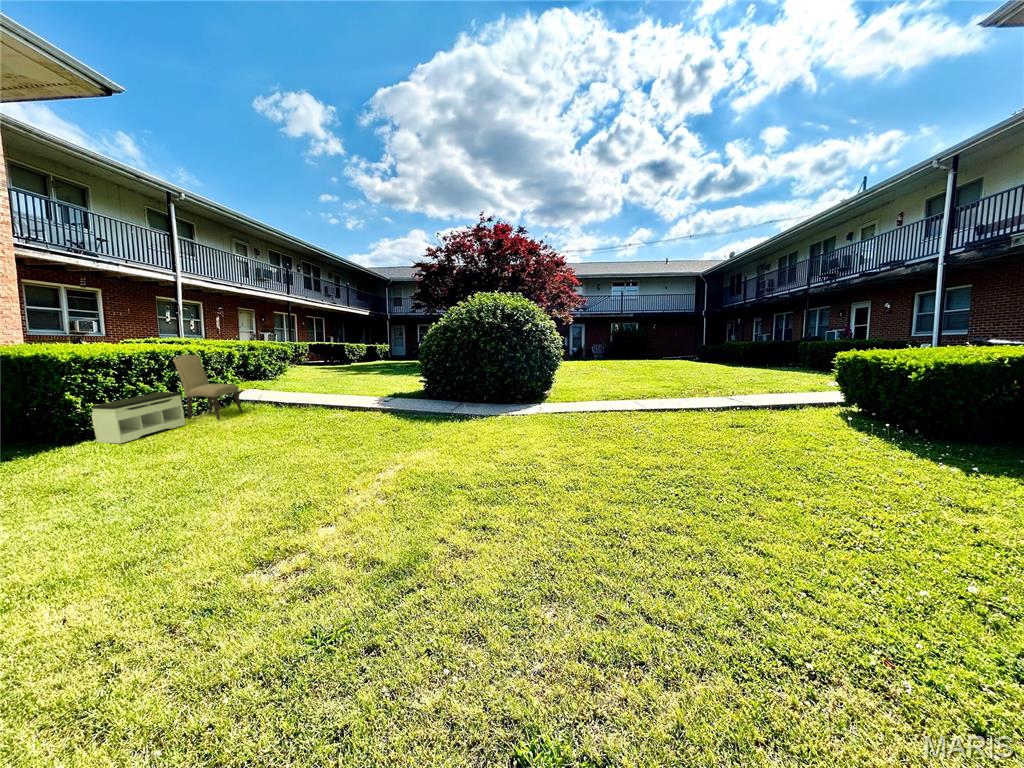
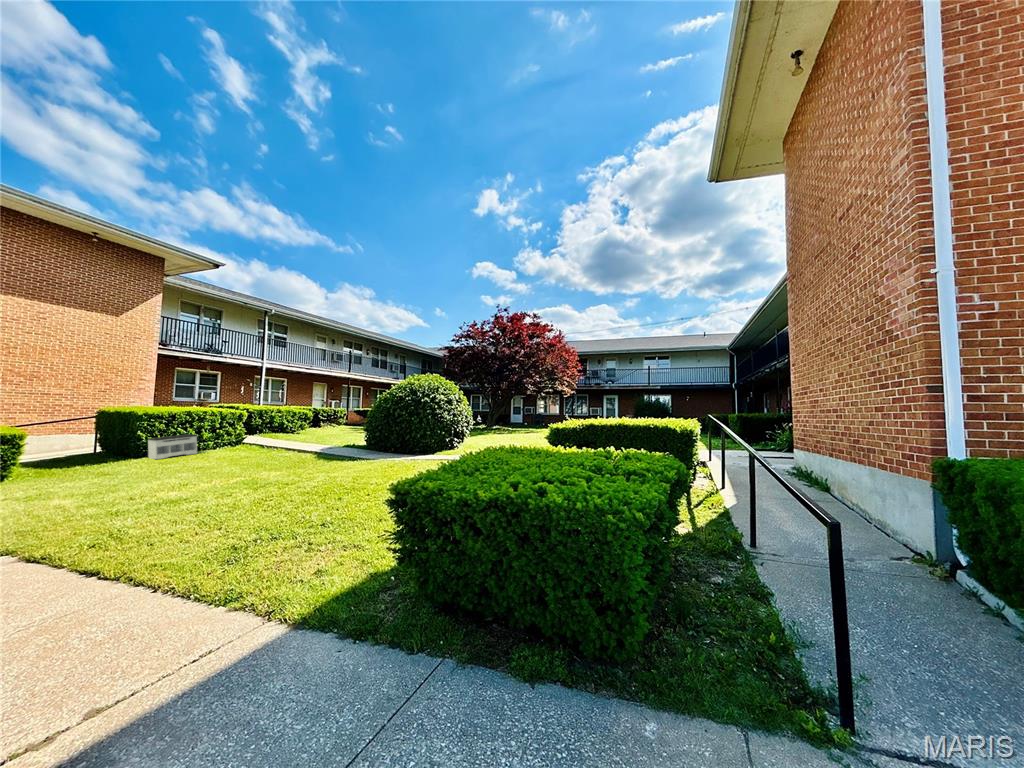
chair: present [173,354,243,420] -> none [201,413,235,453]

